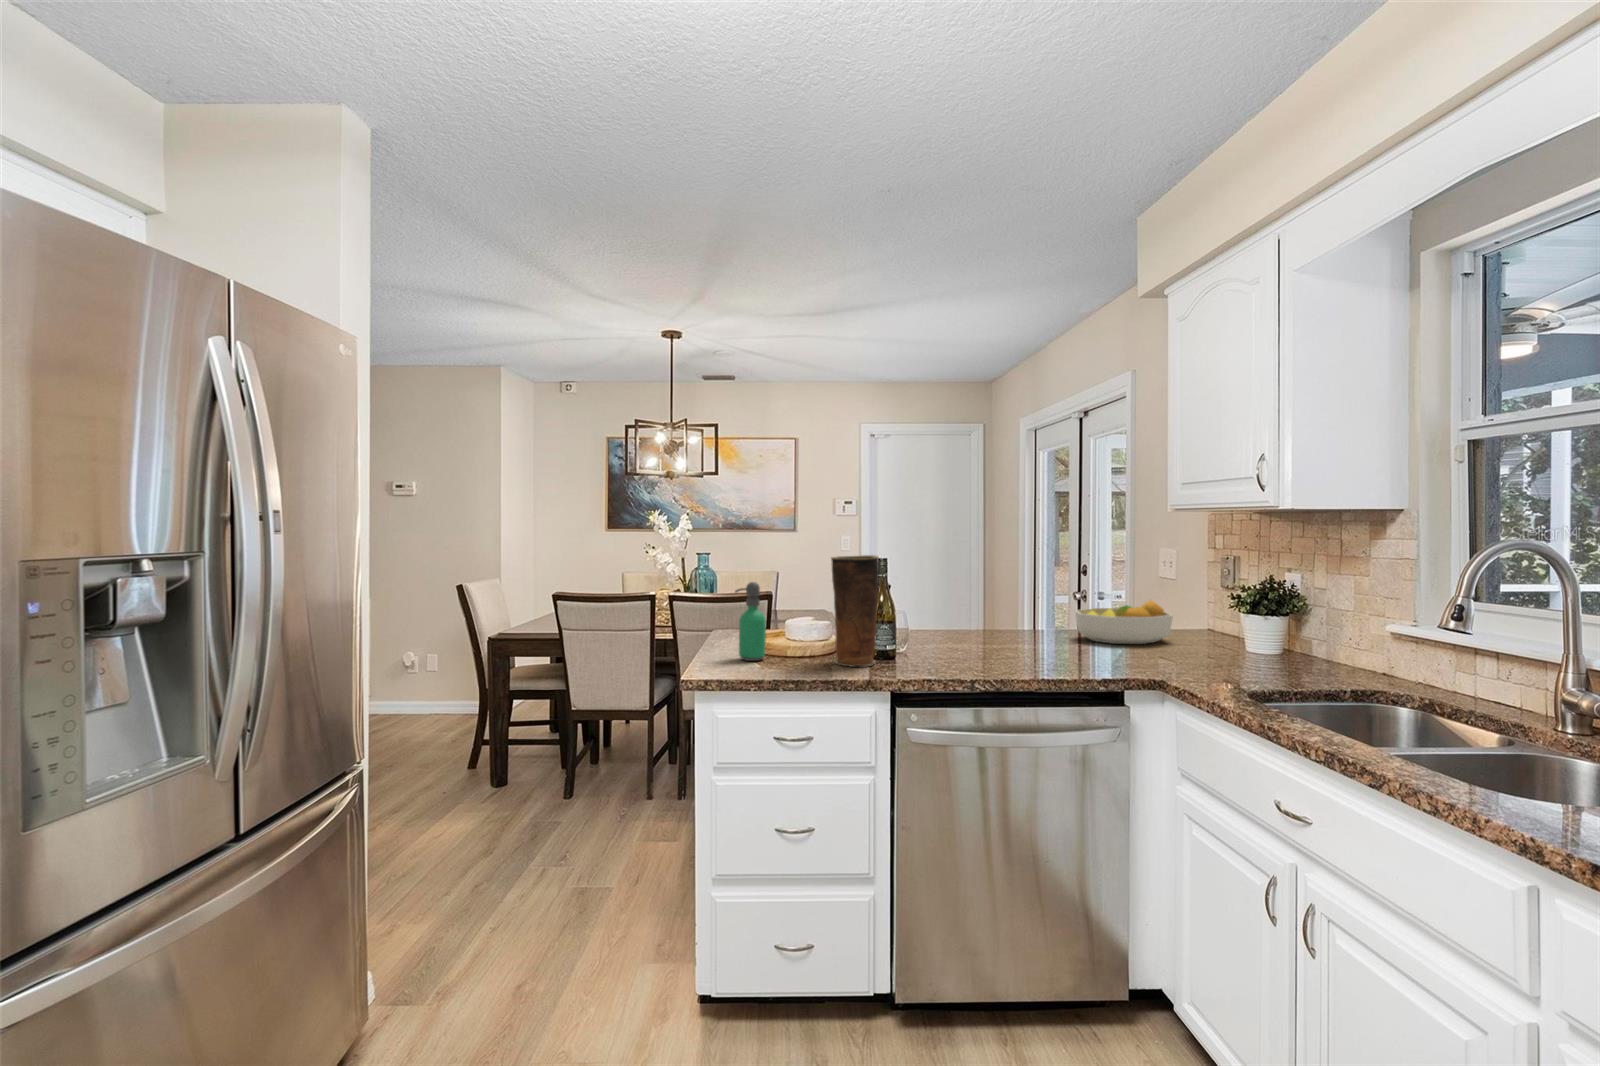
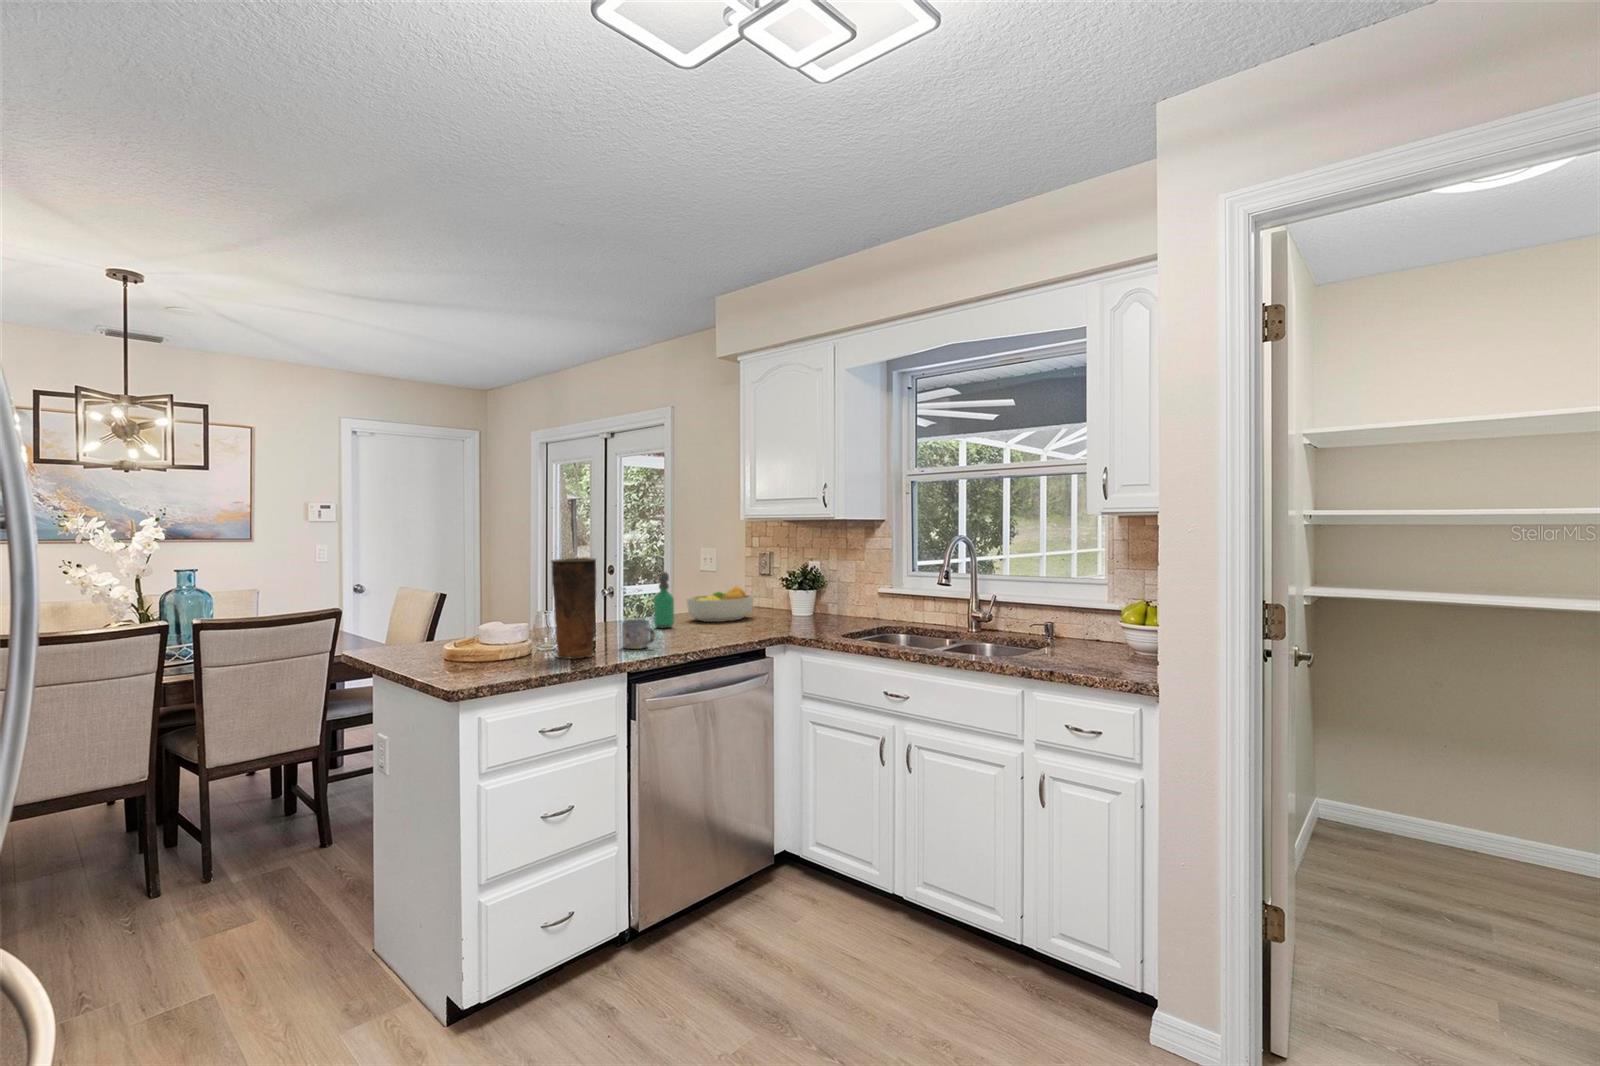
soap dispenser: present [735,582,766,661] -> present [654,572,674,628]
mug: none [920,630,951,665] -> present [622,620,655,649]

